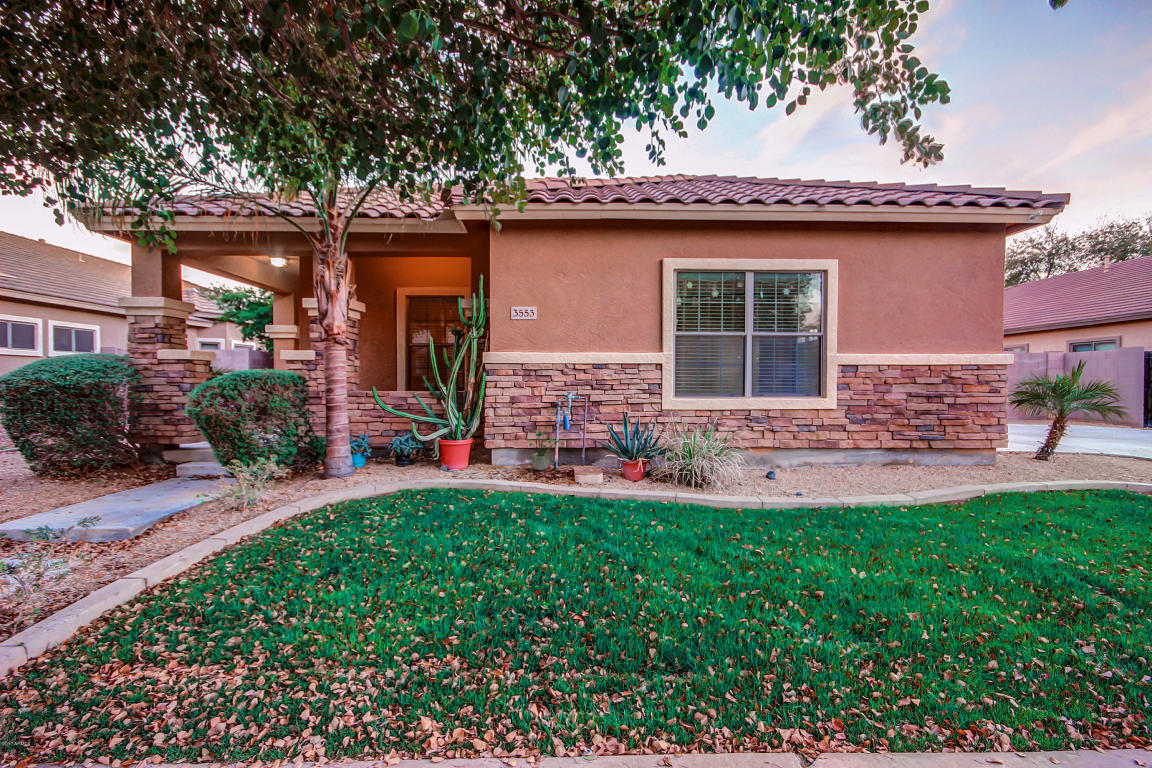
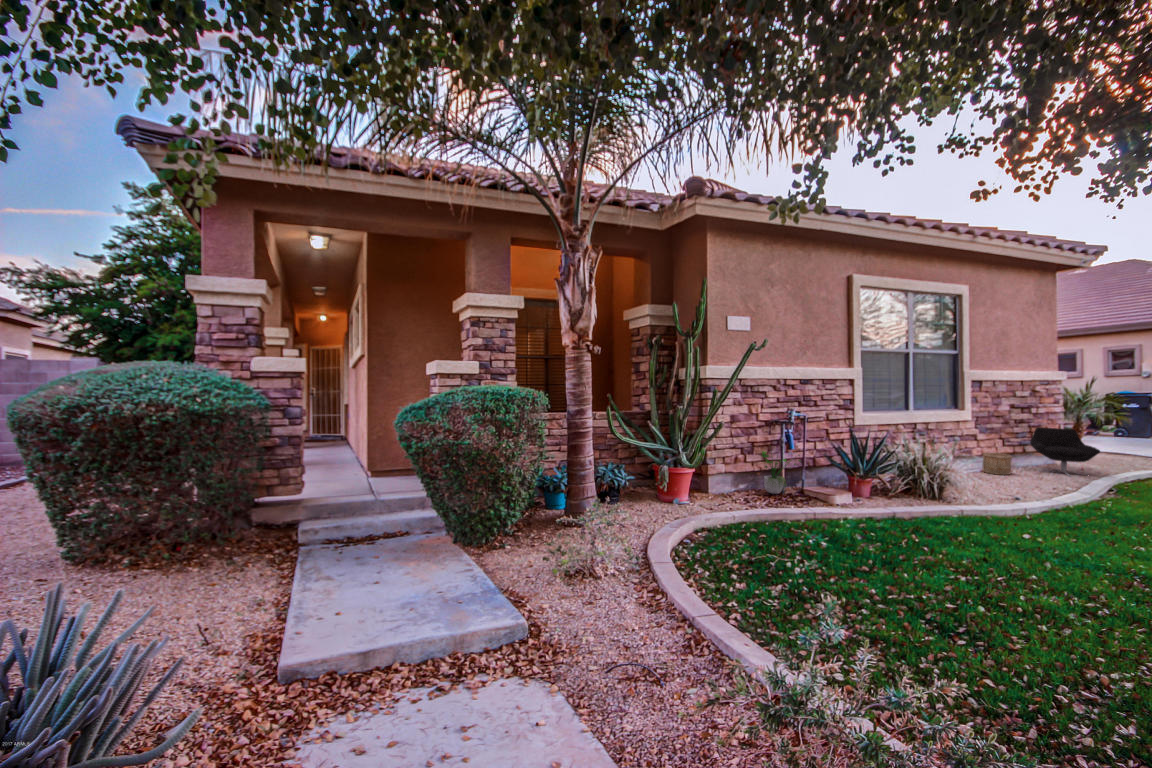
lounge chair: none [928,419,1007,480] -> present [1030,427,1100,477]
wooden bucket: none [850,445,883,472] -> present [982,452,1012,475]

